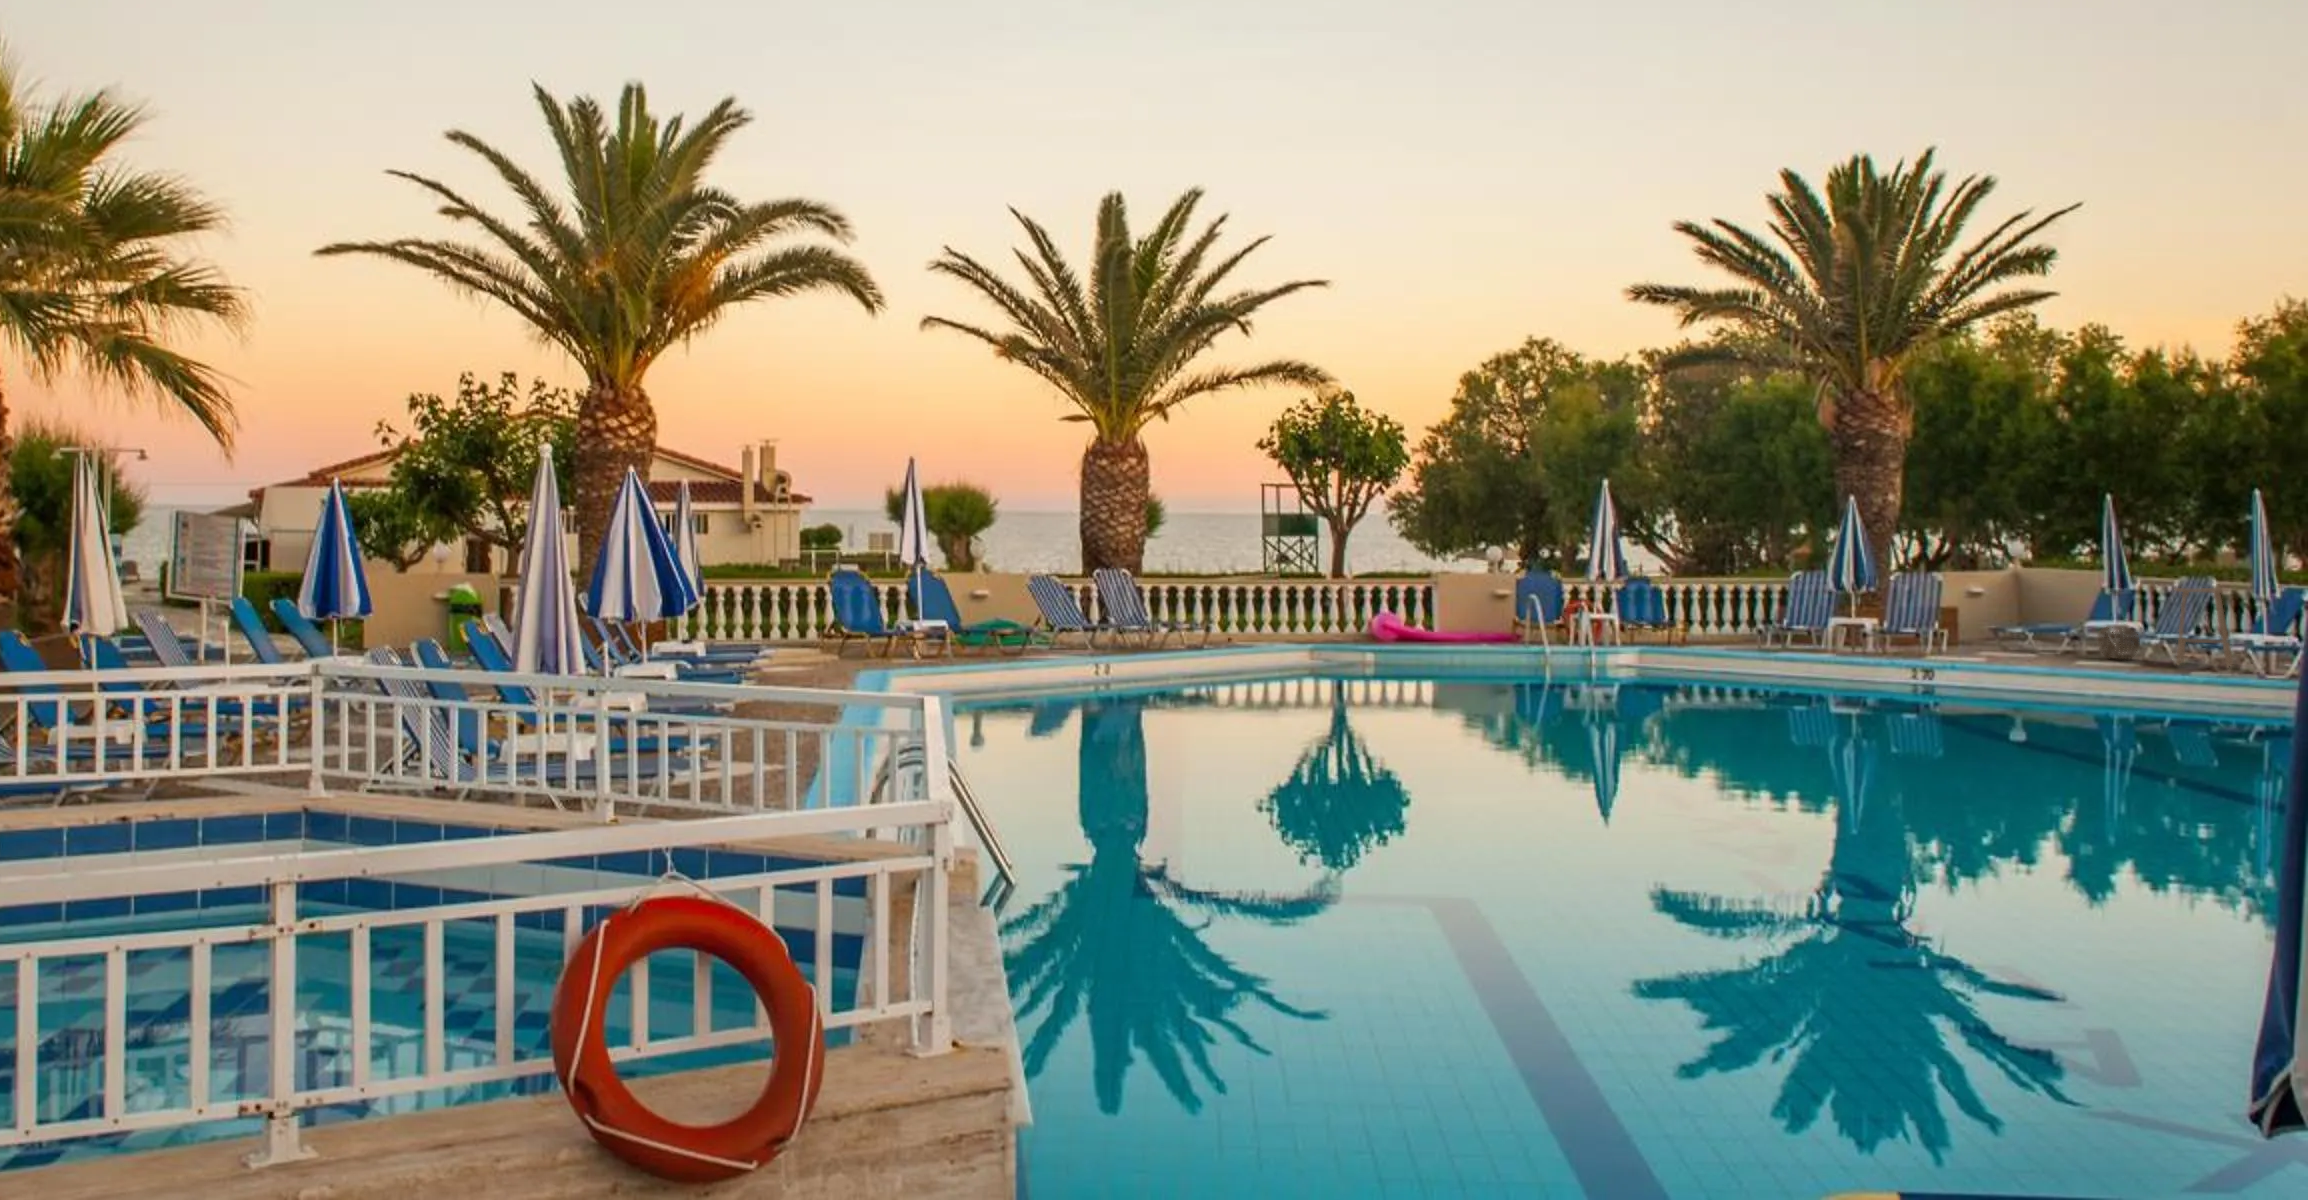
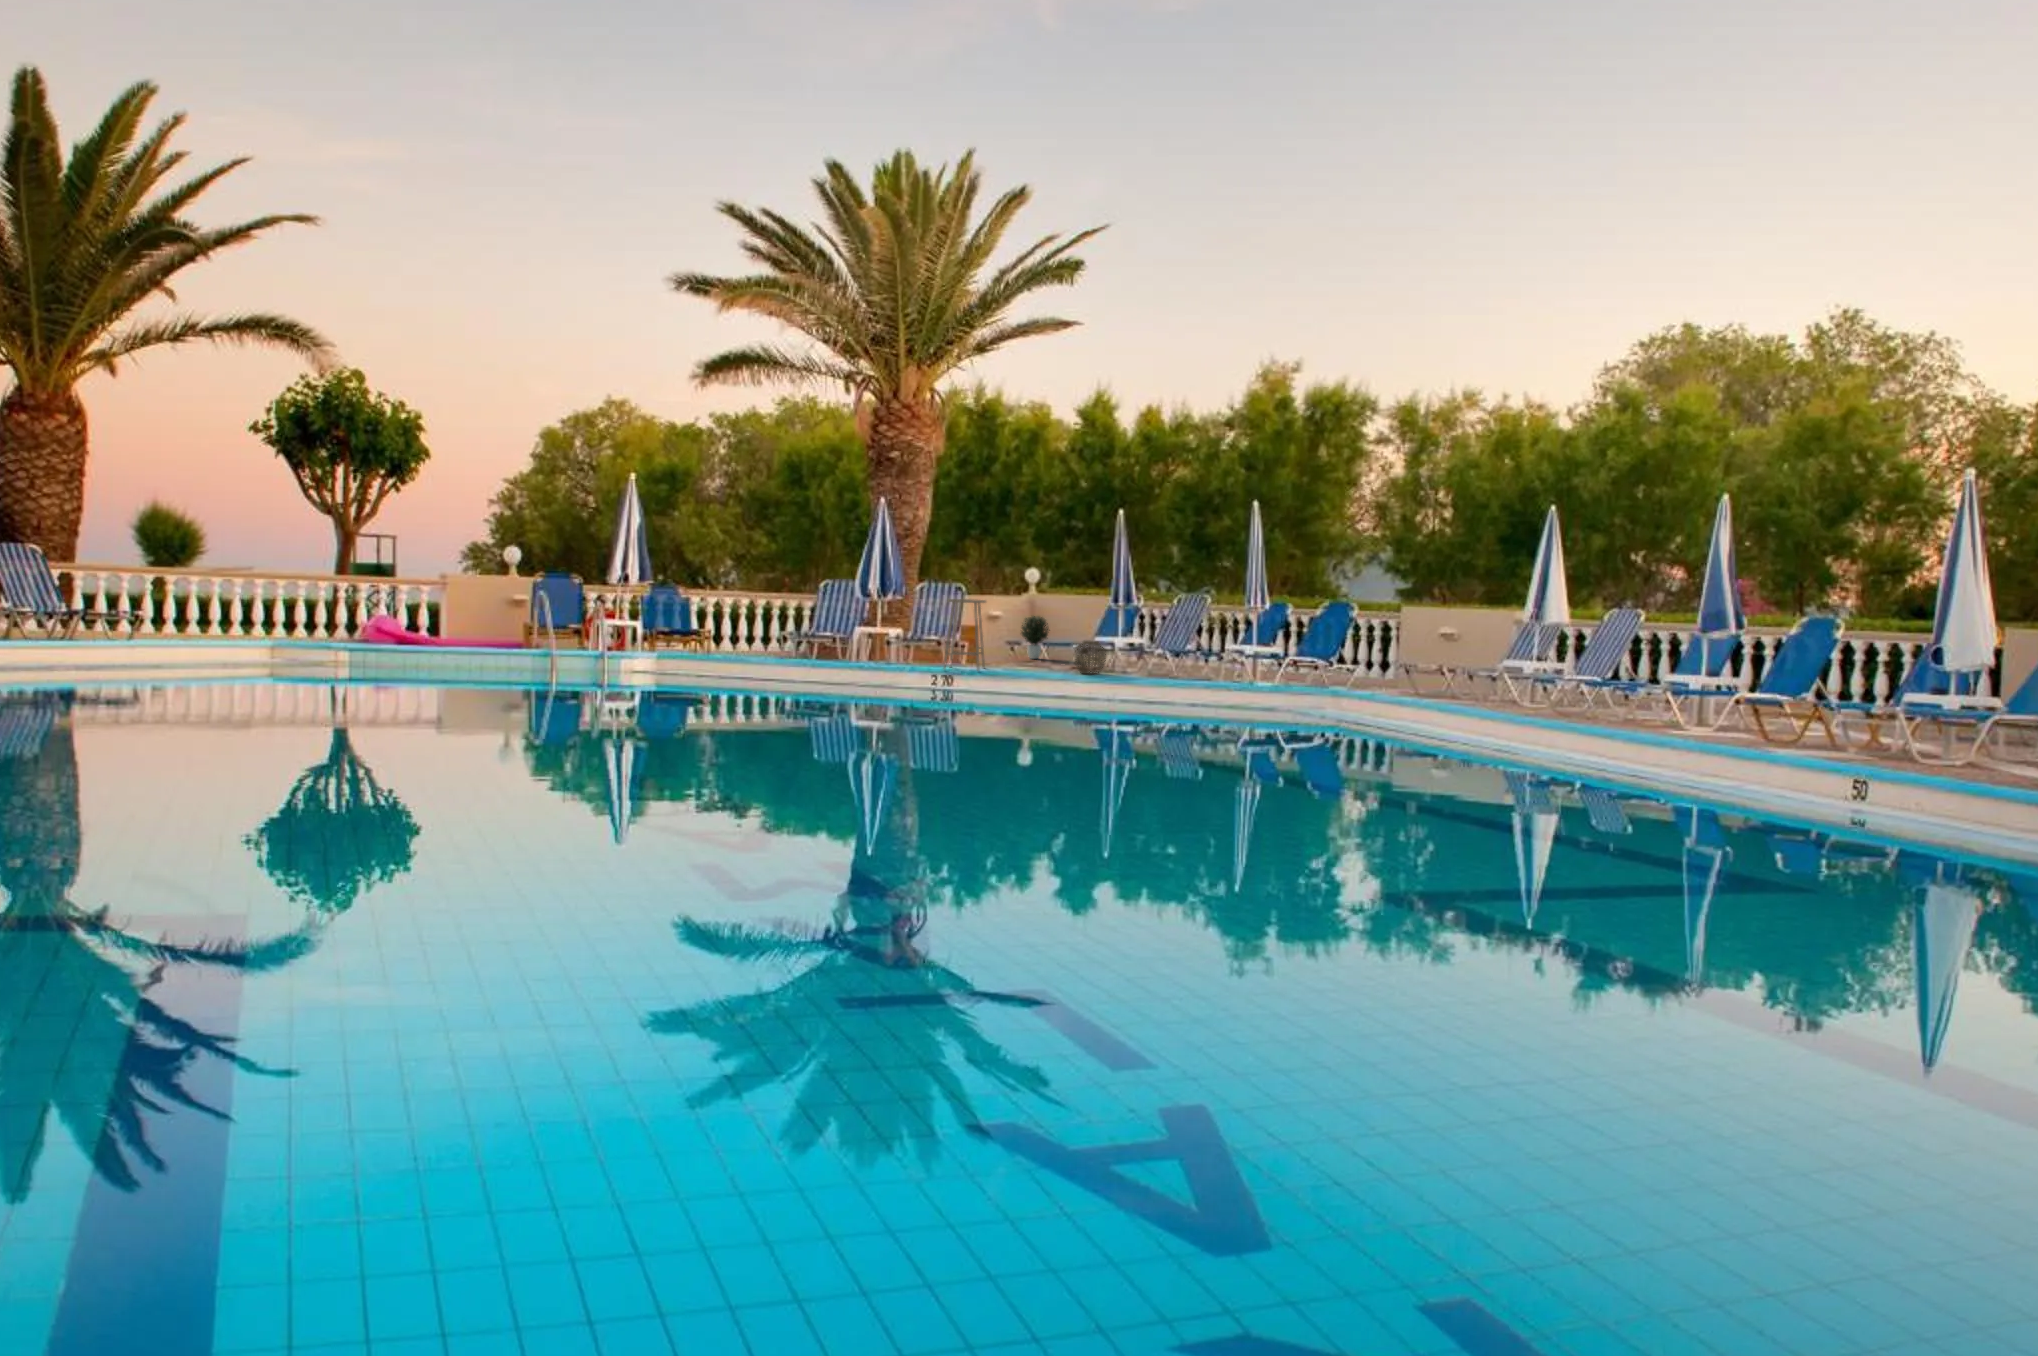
stool: present [2176,588,2233,667] -> present [944,599,986,670]
potted plant: none [2029,597,2067,642] -> present [1021,616,1050,659]

